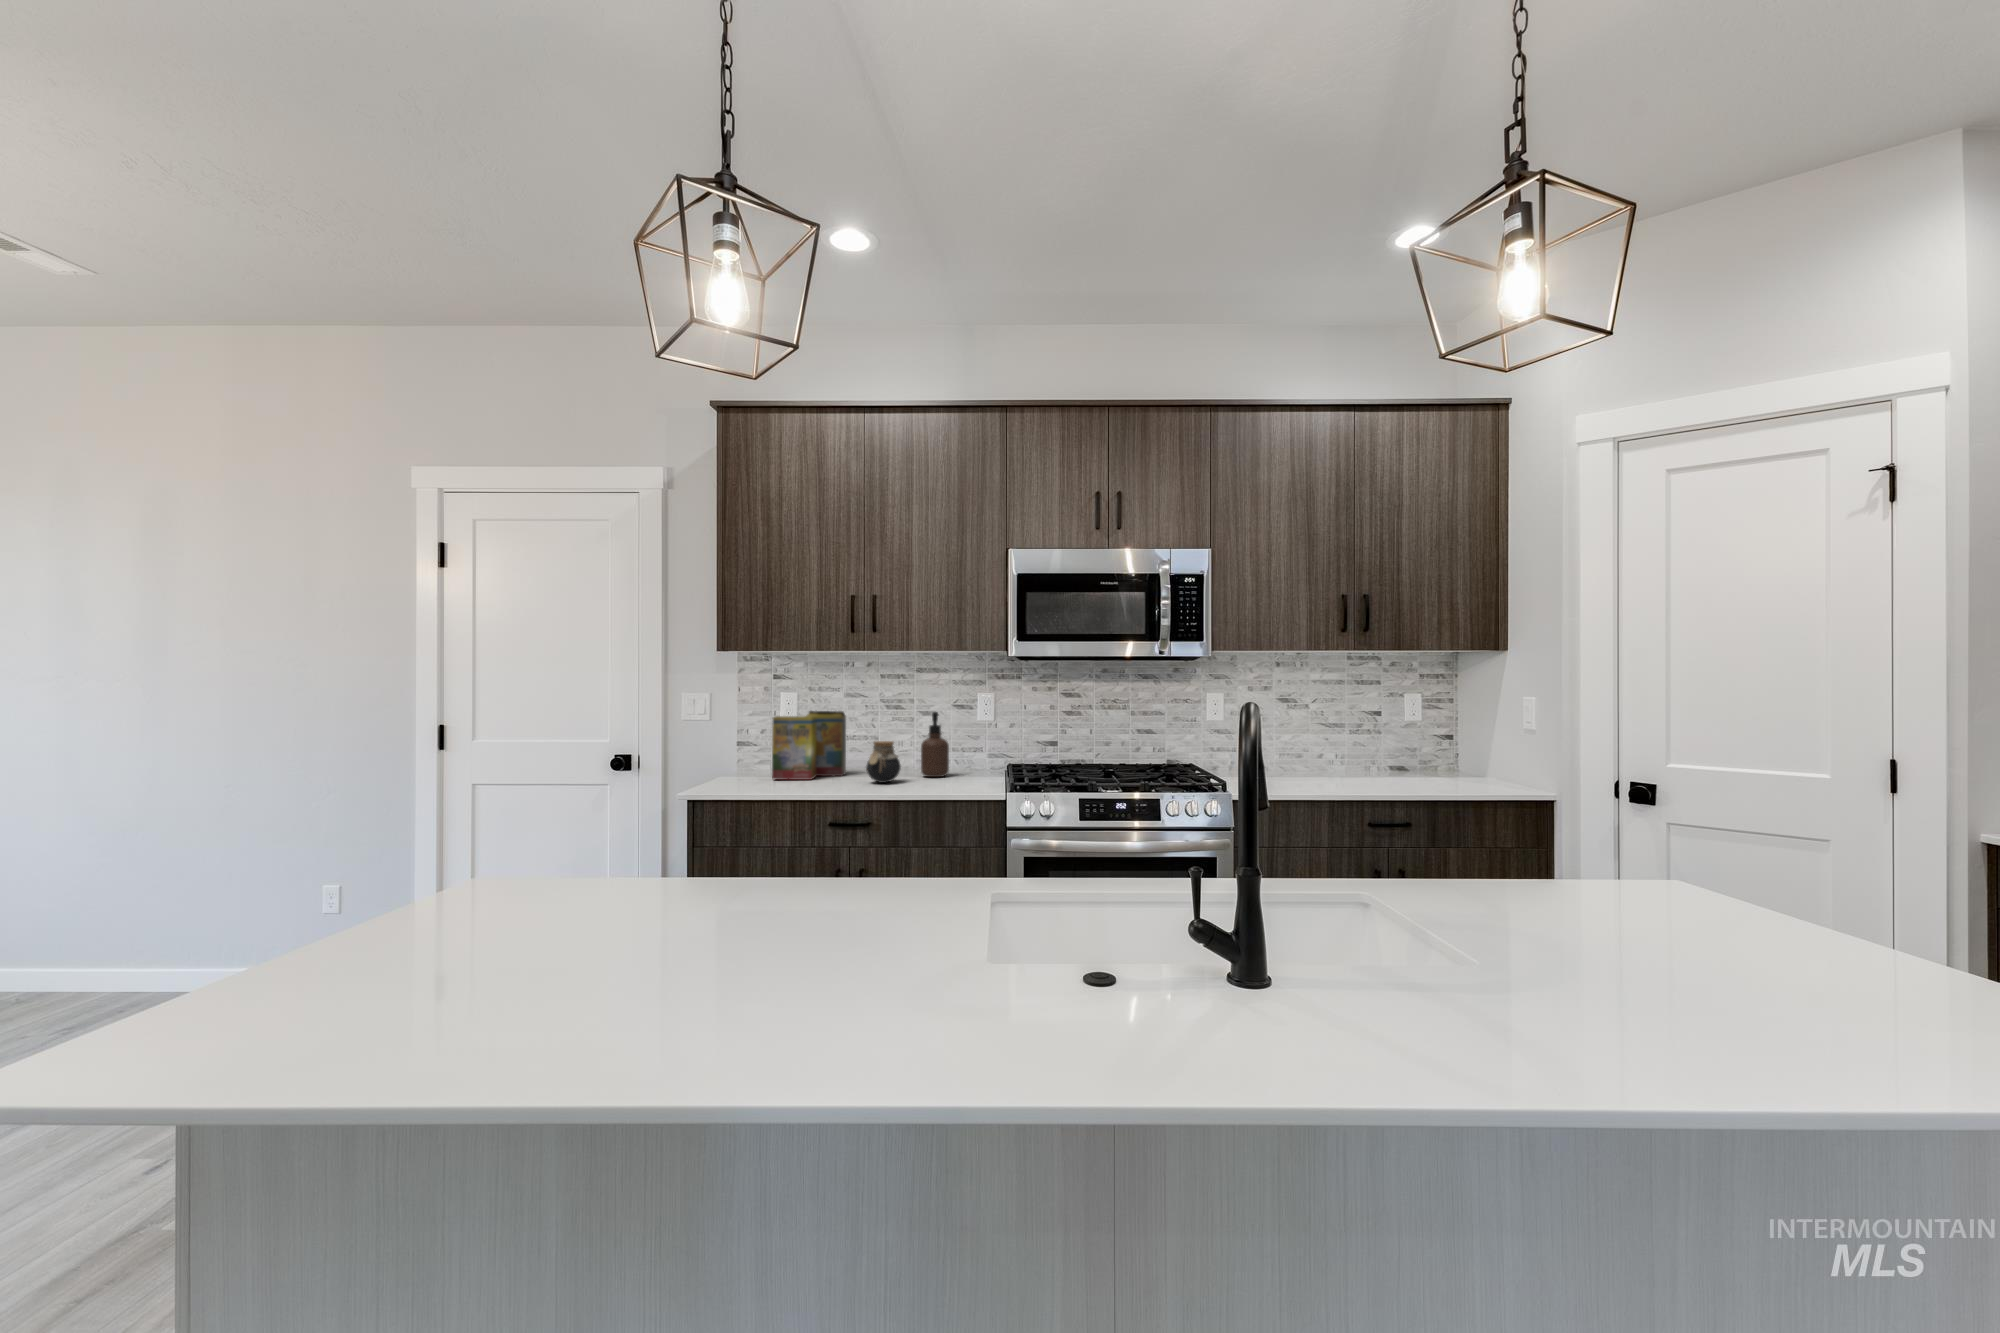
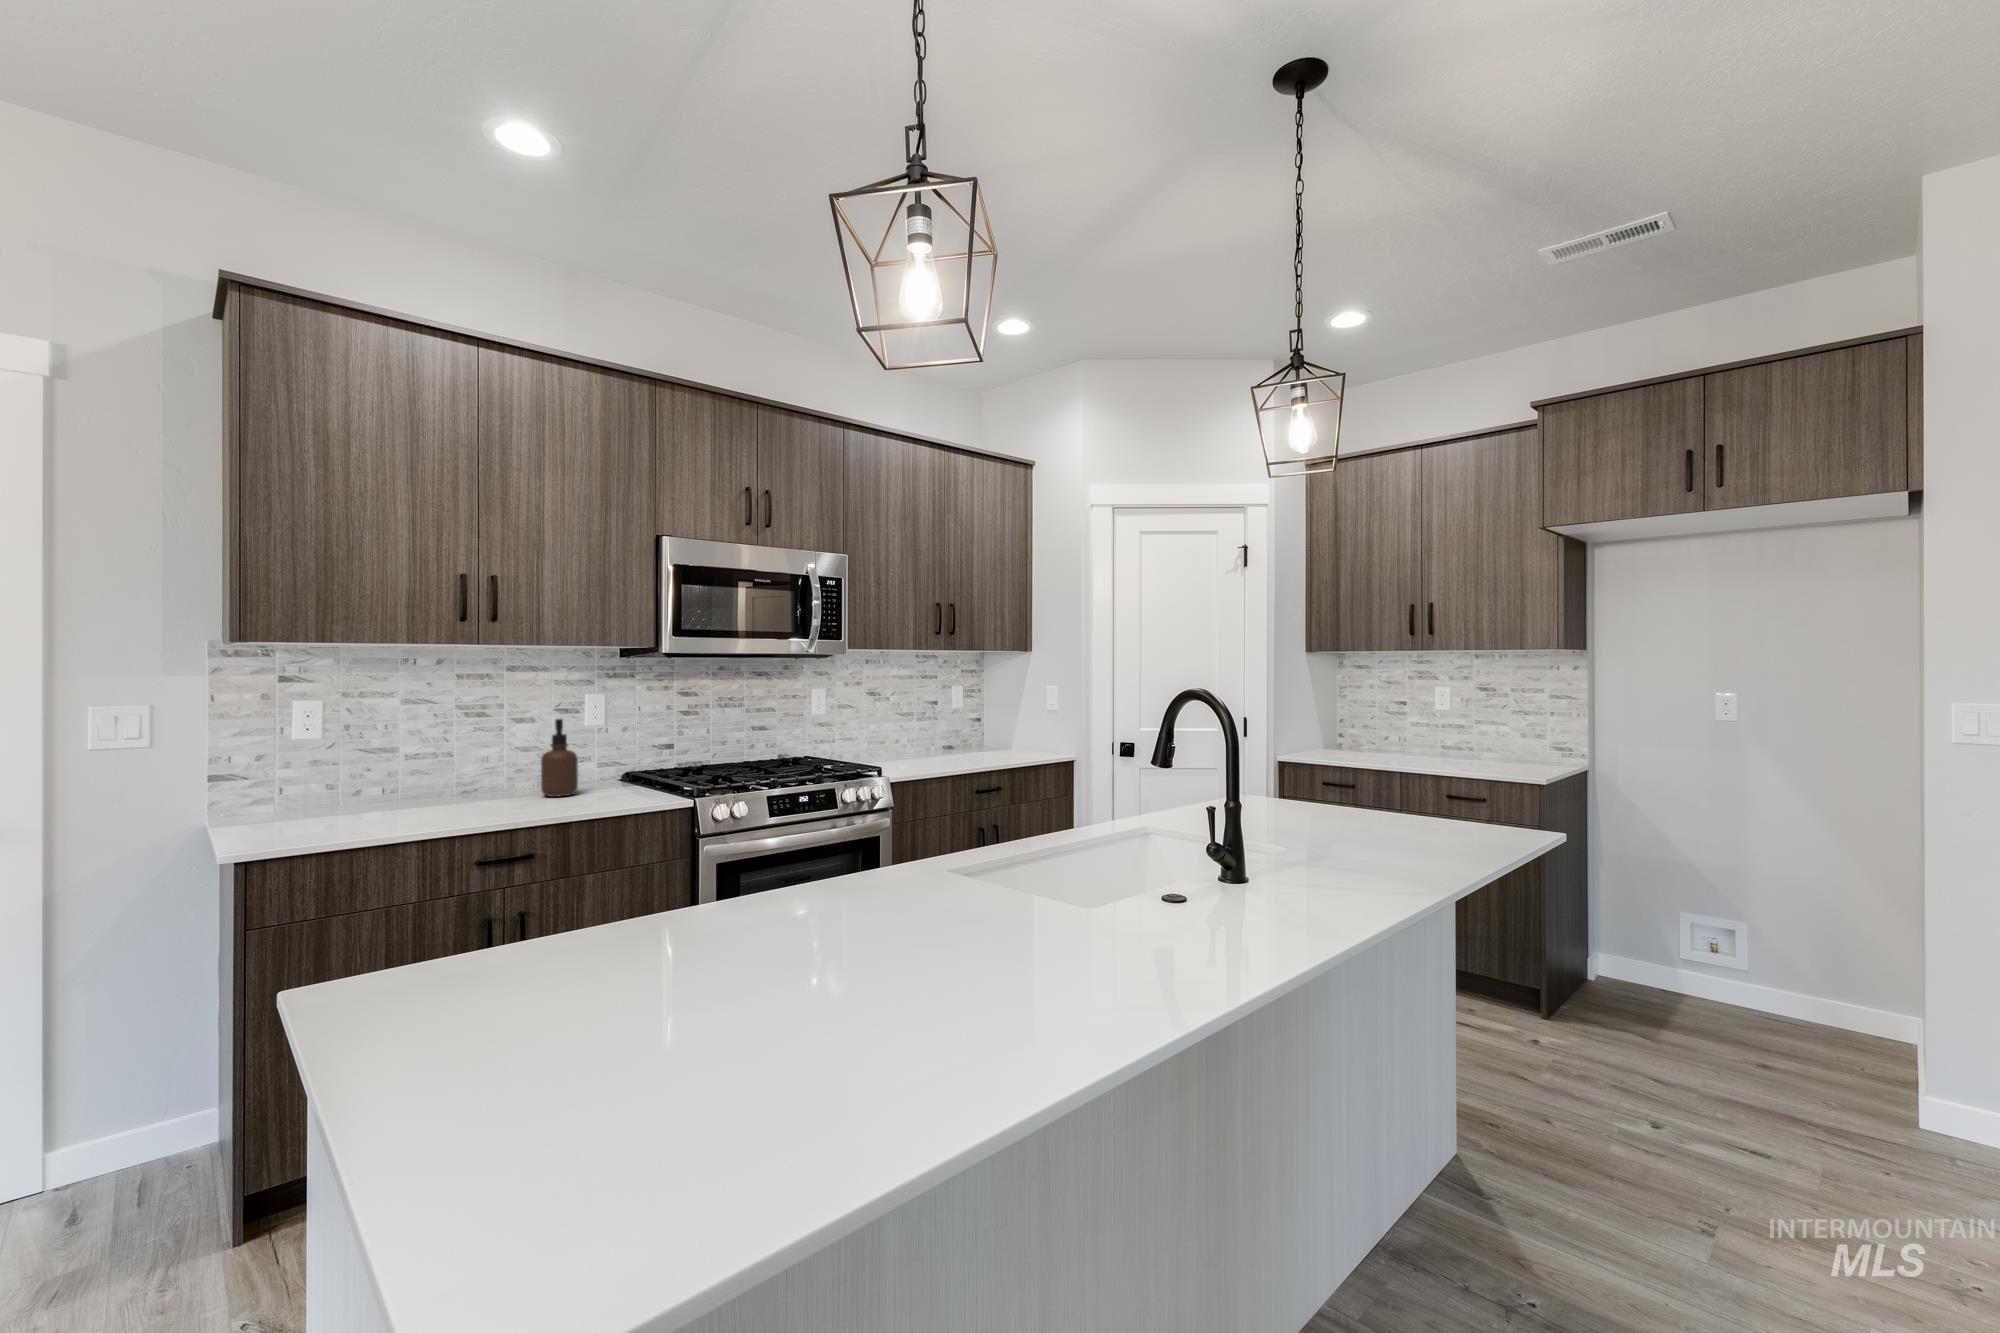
cereal box: present [772,711,846,780] -> none [330,723,426,822]
jar: present [866,741,901,783] -> none [496,757,542,808]

